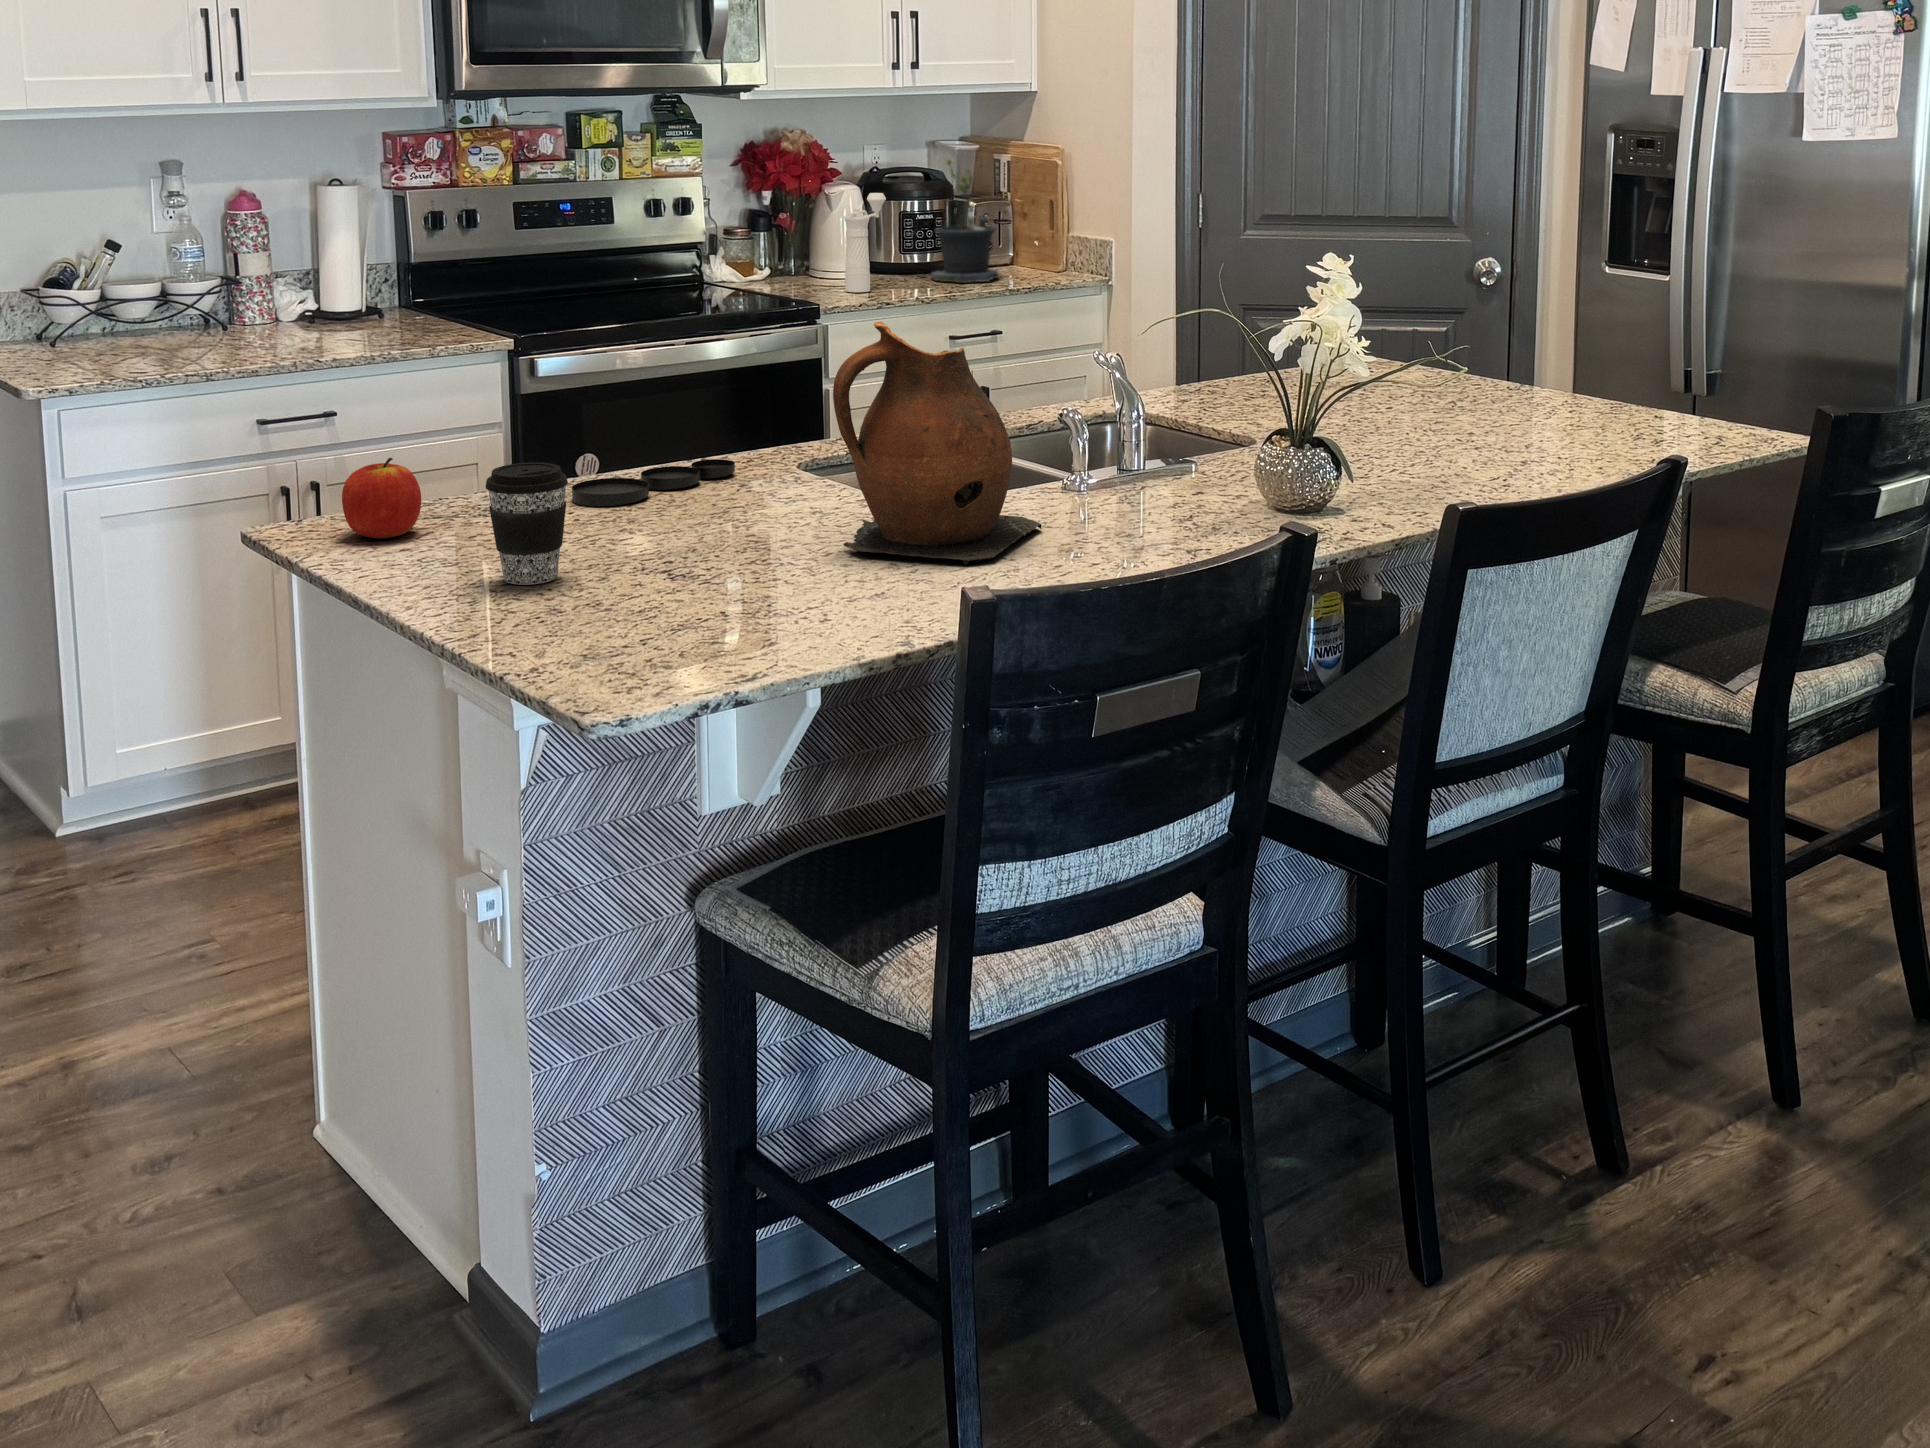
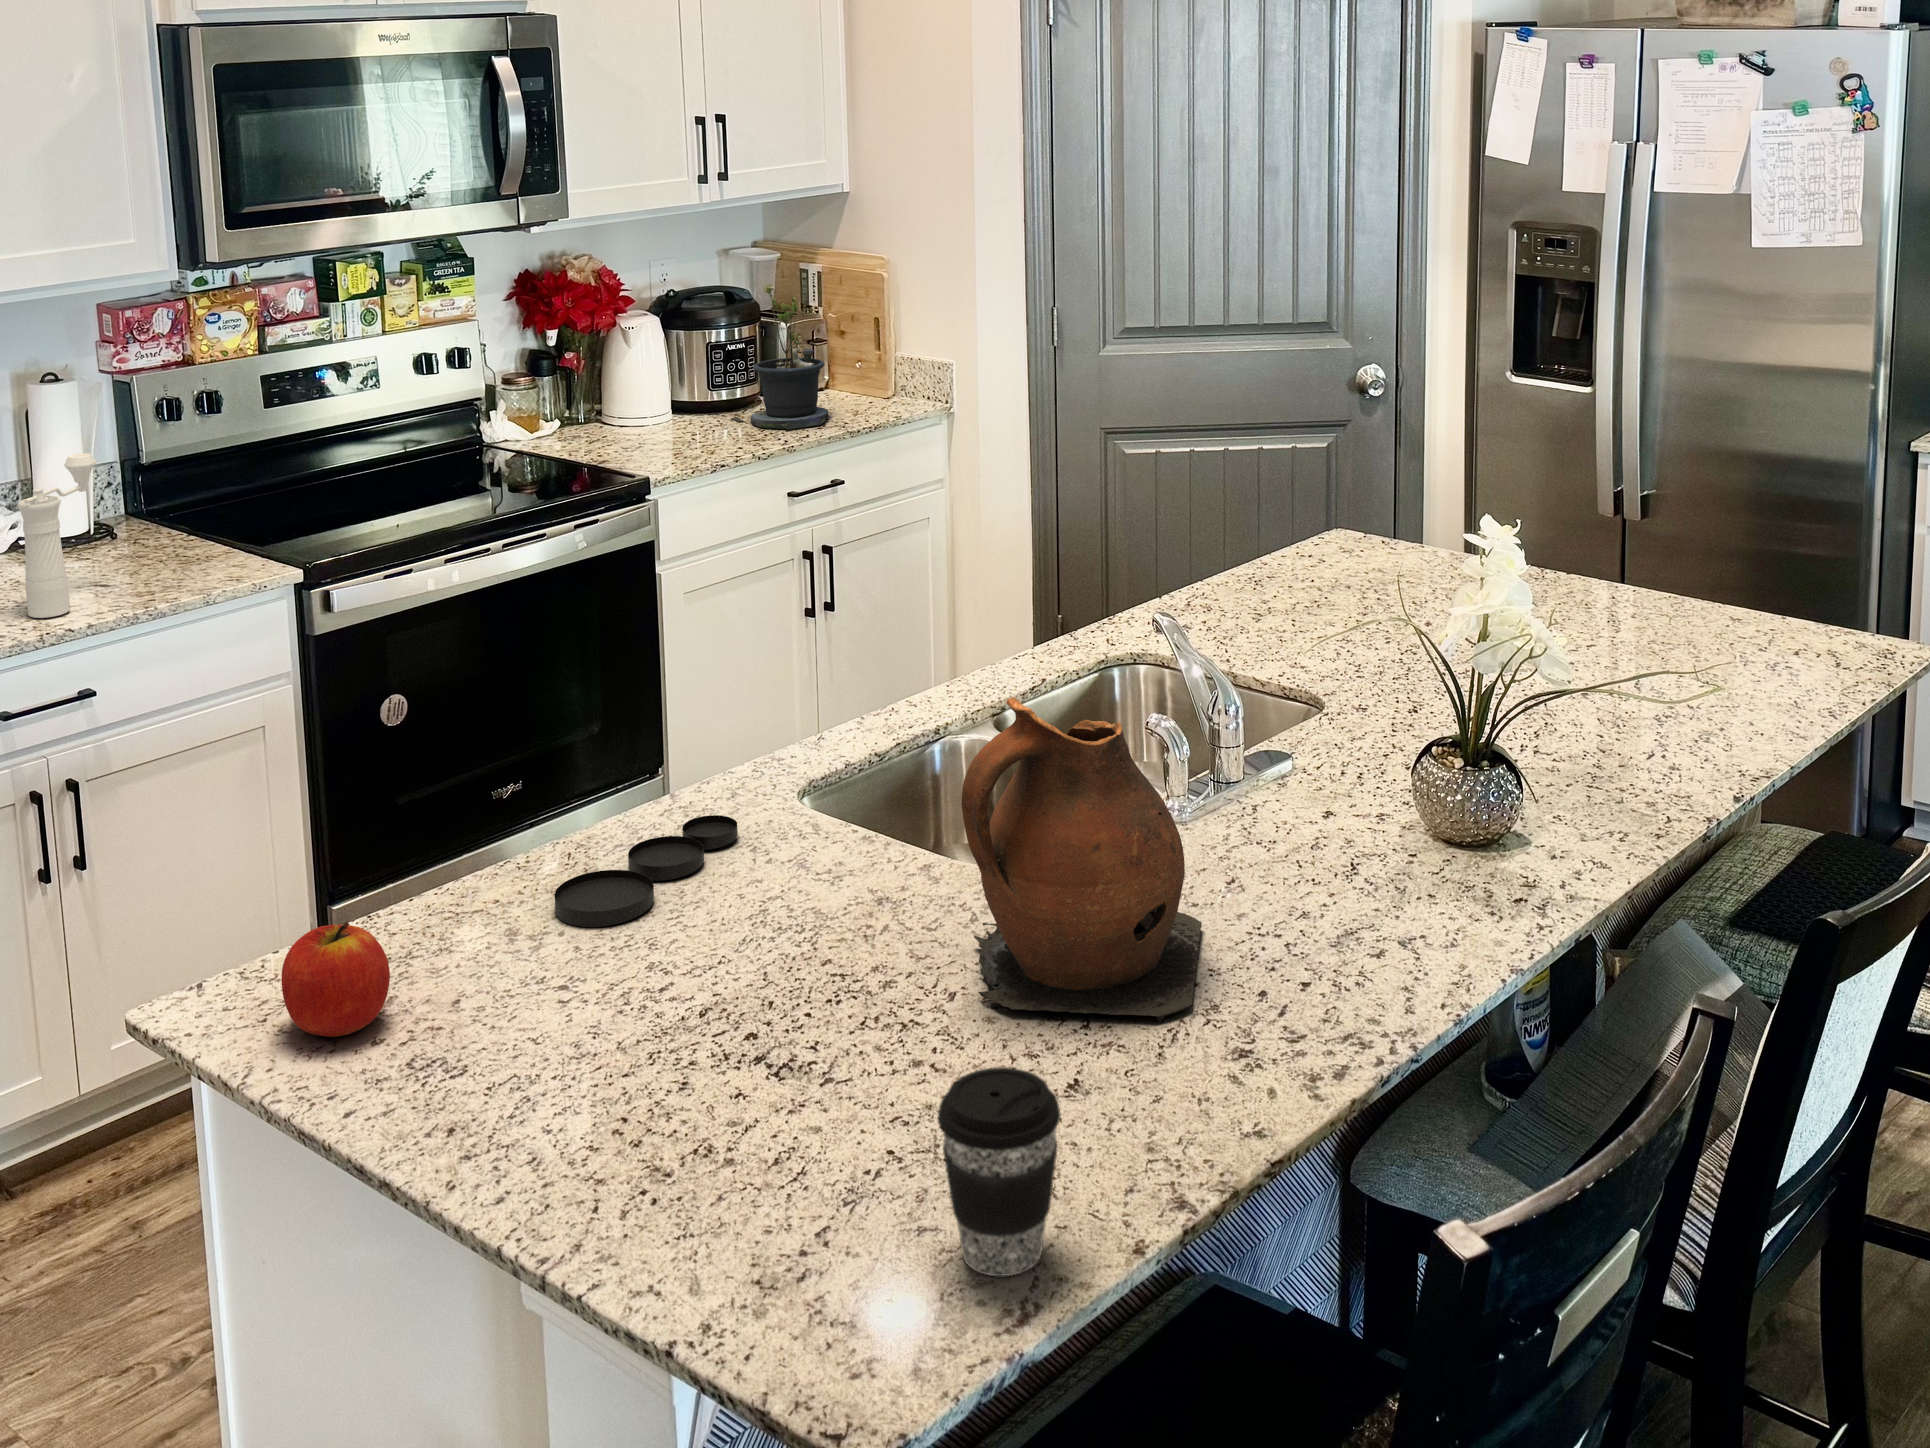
pepper mill: present [844,193,886,292] -> present [18,453,96,618]
coffee cup: present [486,462,568,585] -> present [938,1067,1061,1276]

